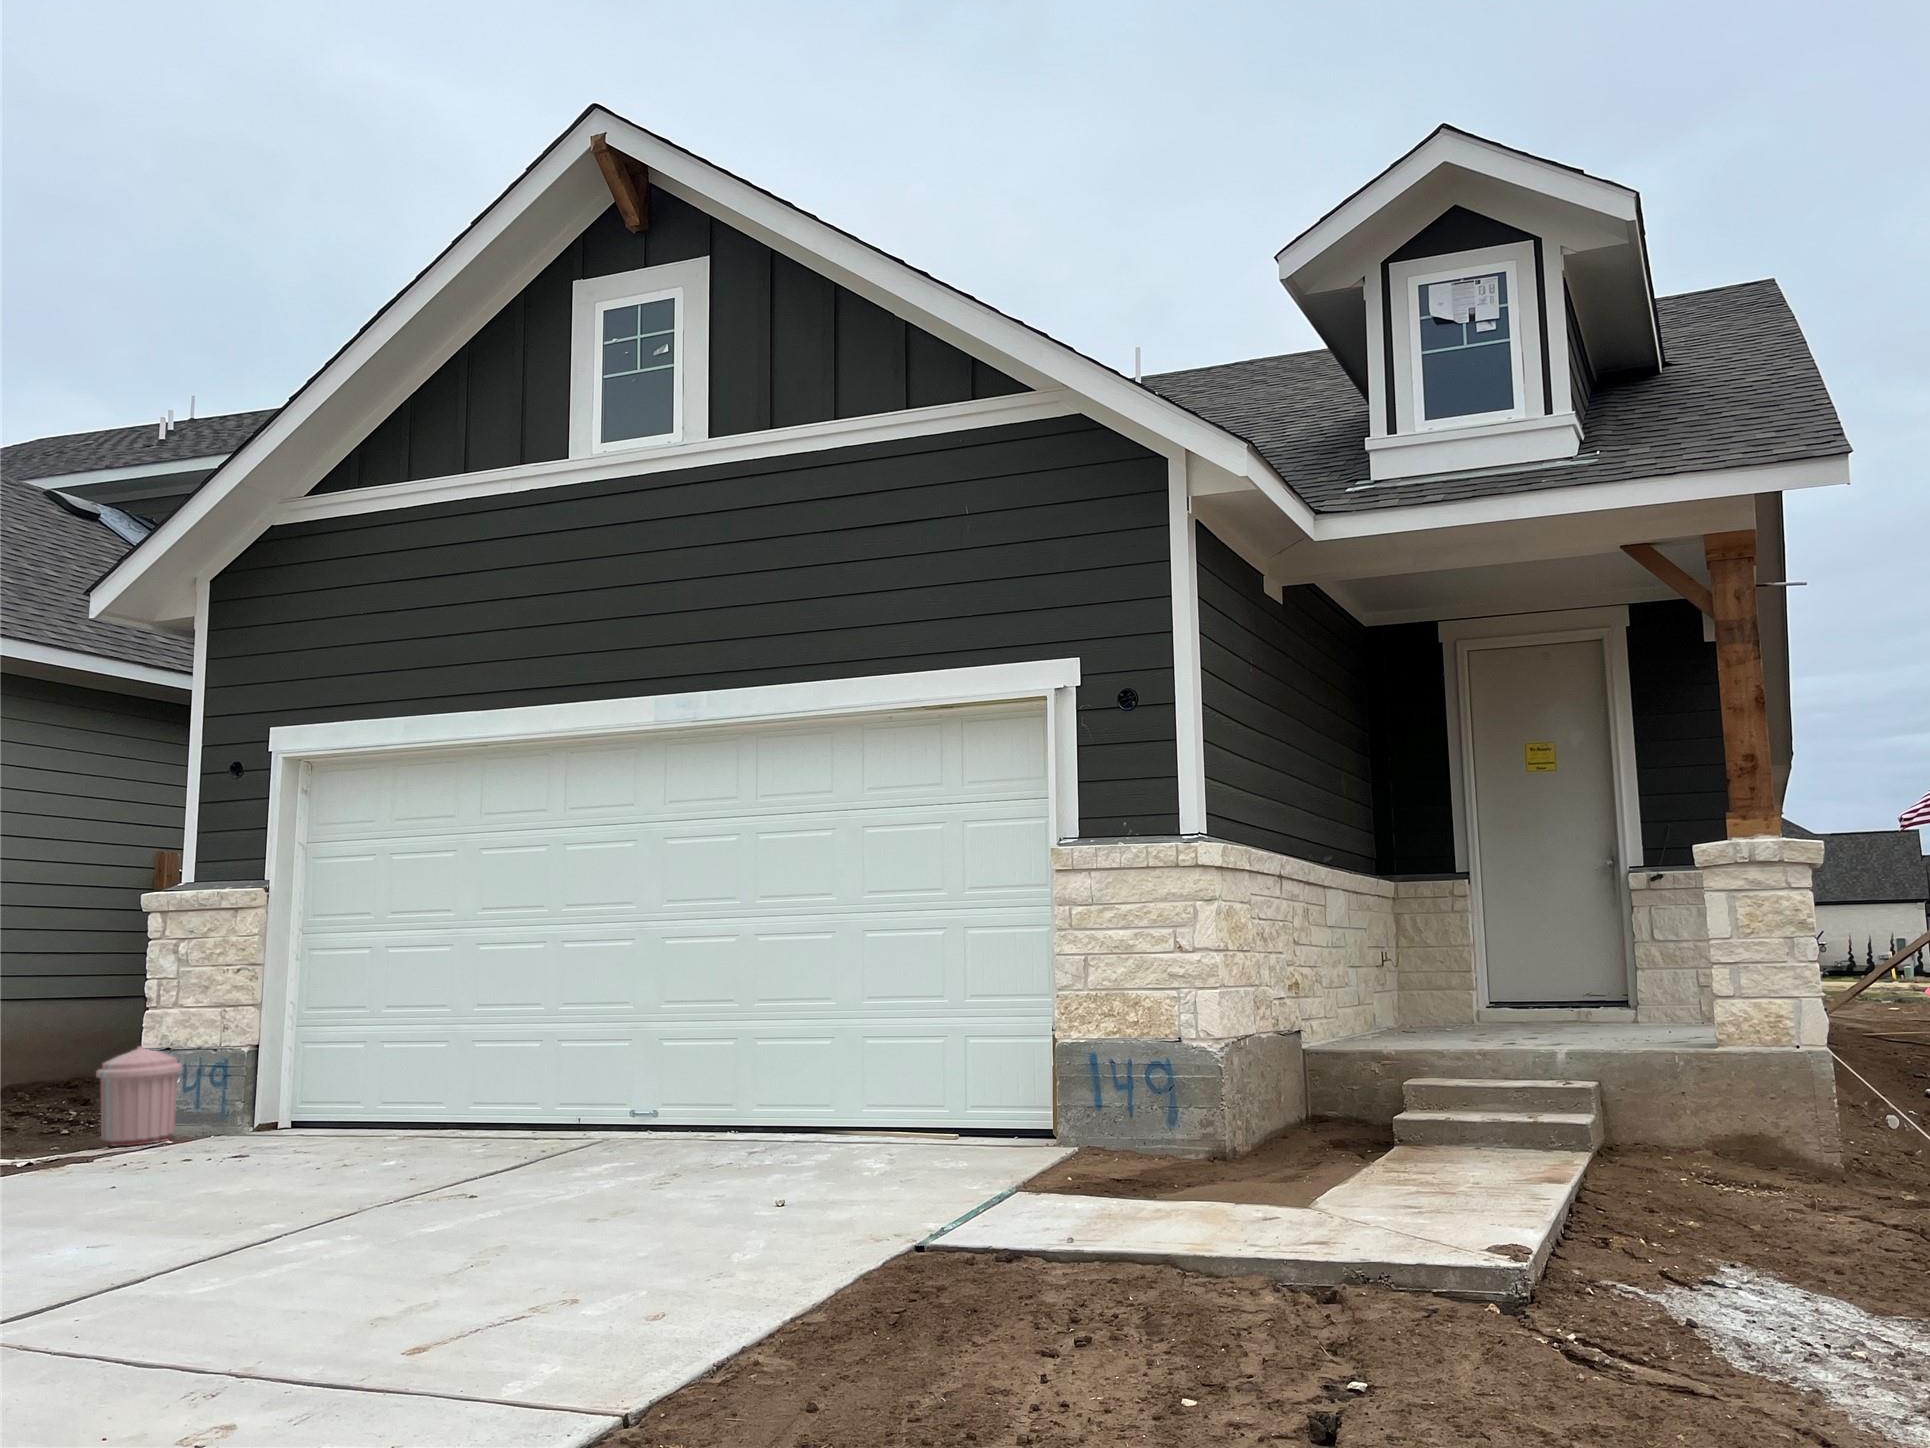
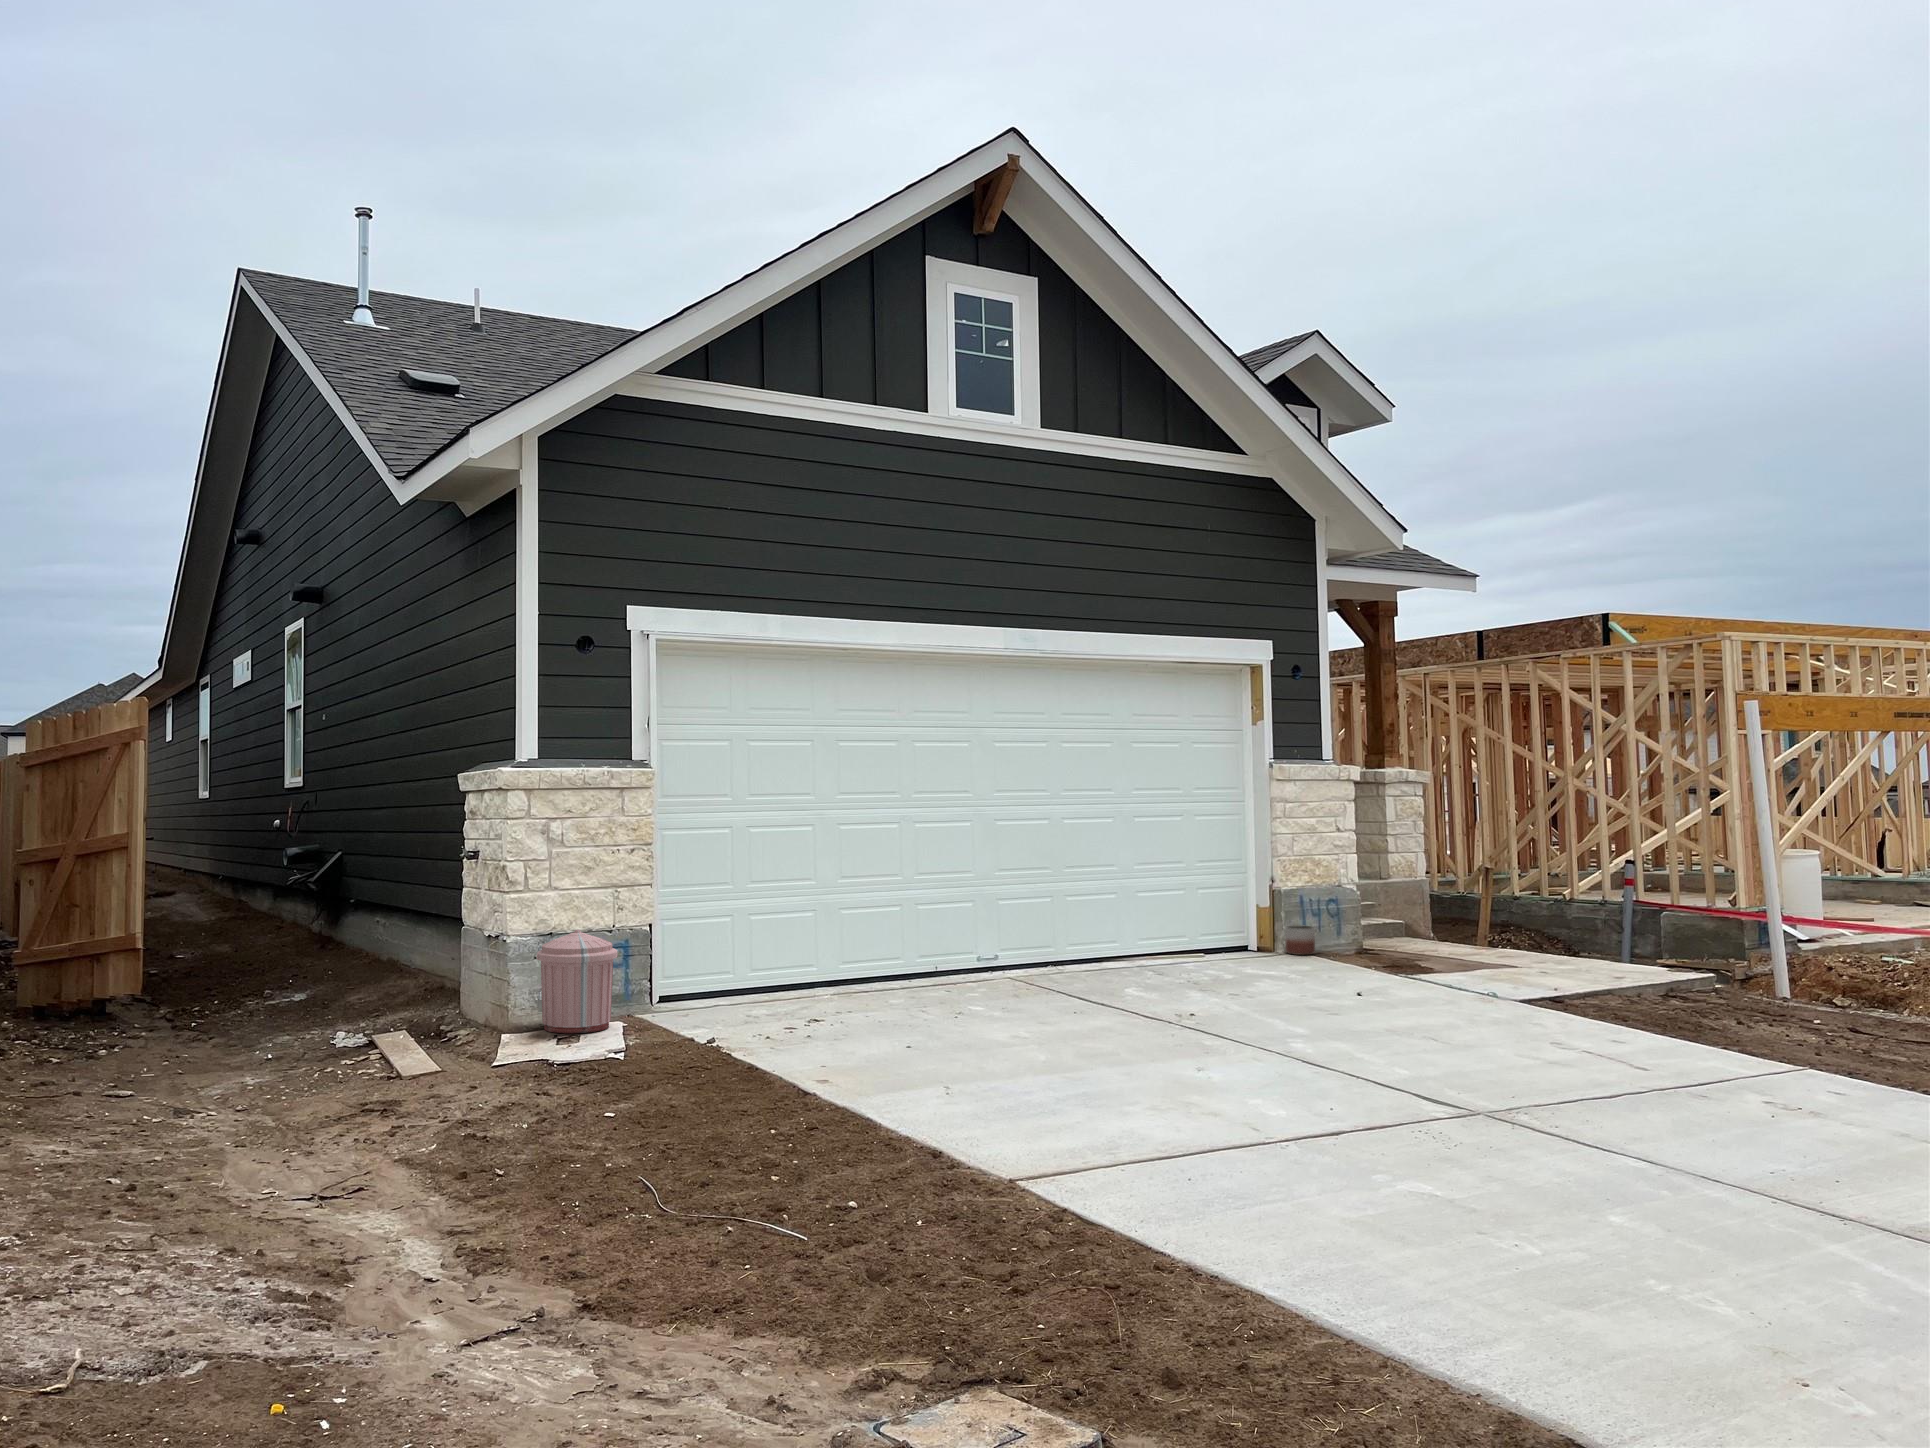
planter: none [1043,1102,1090,1150] -> present [1285,925,1315,955]

